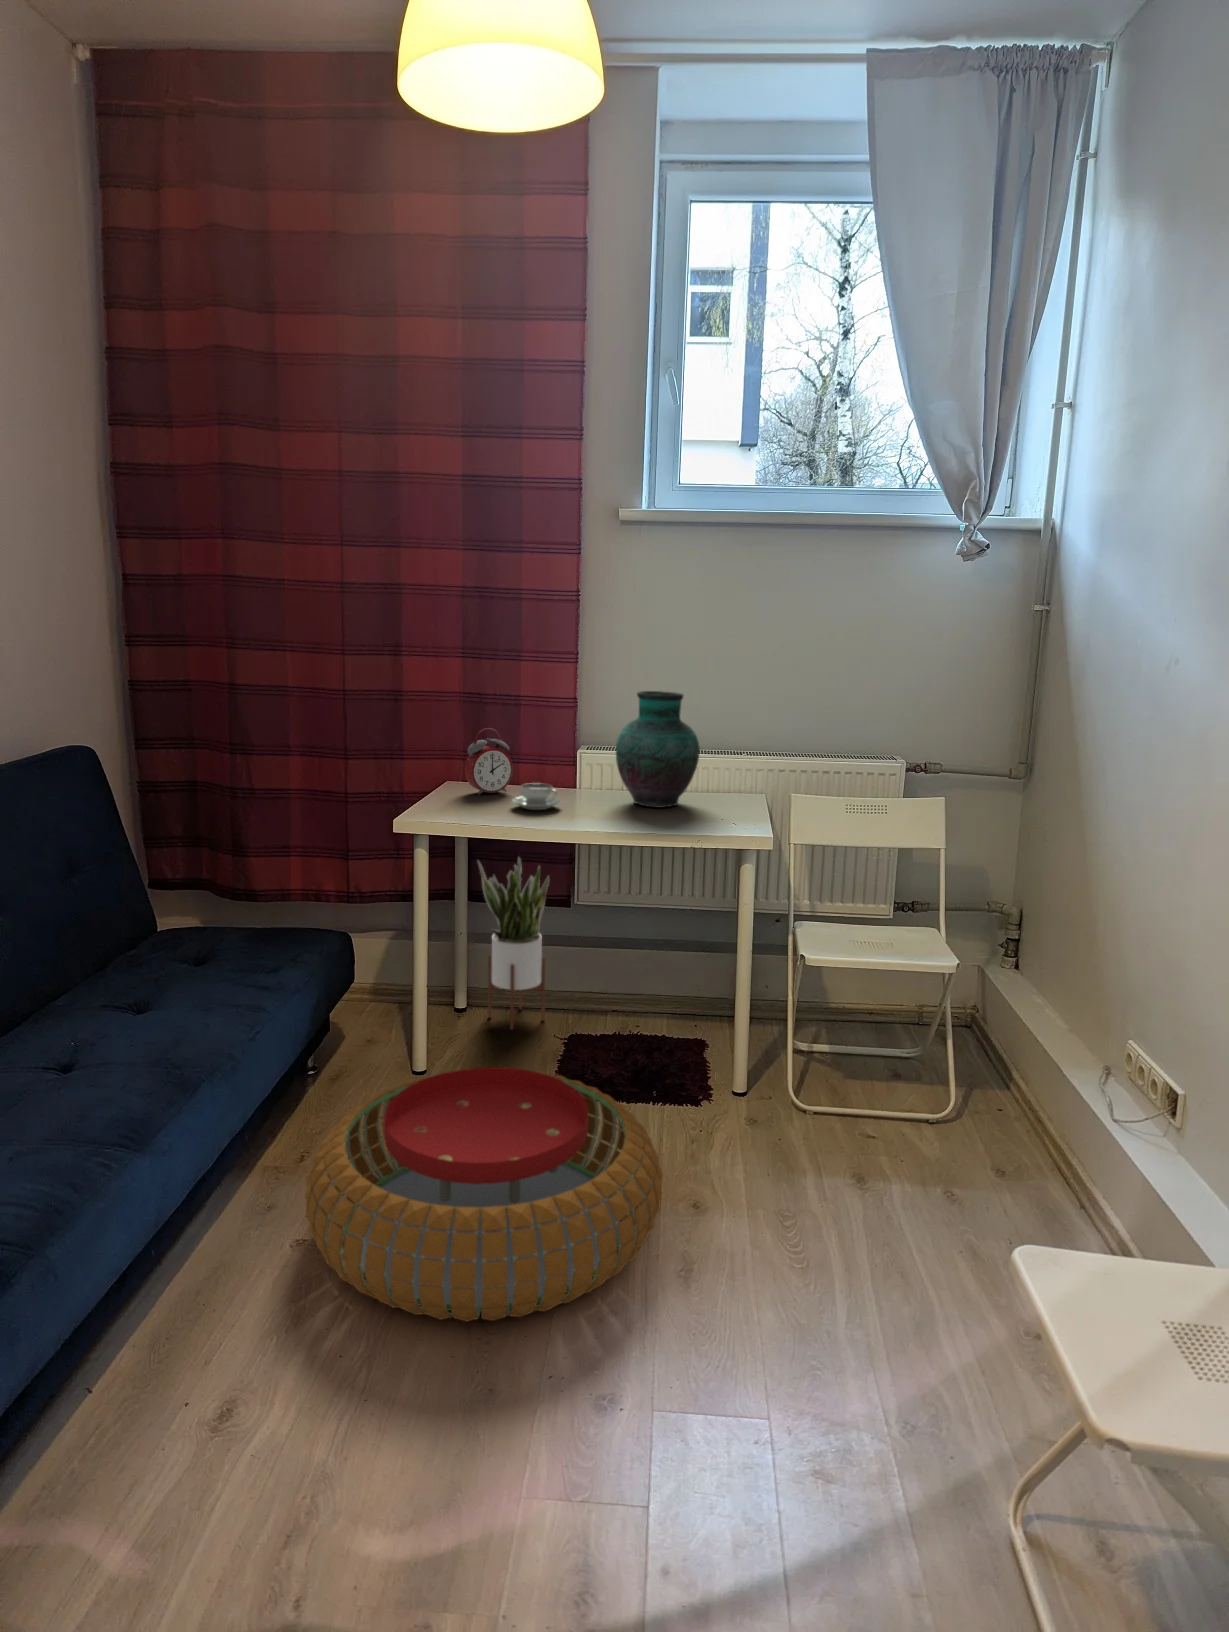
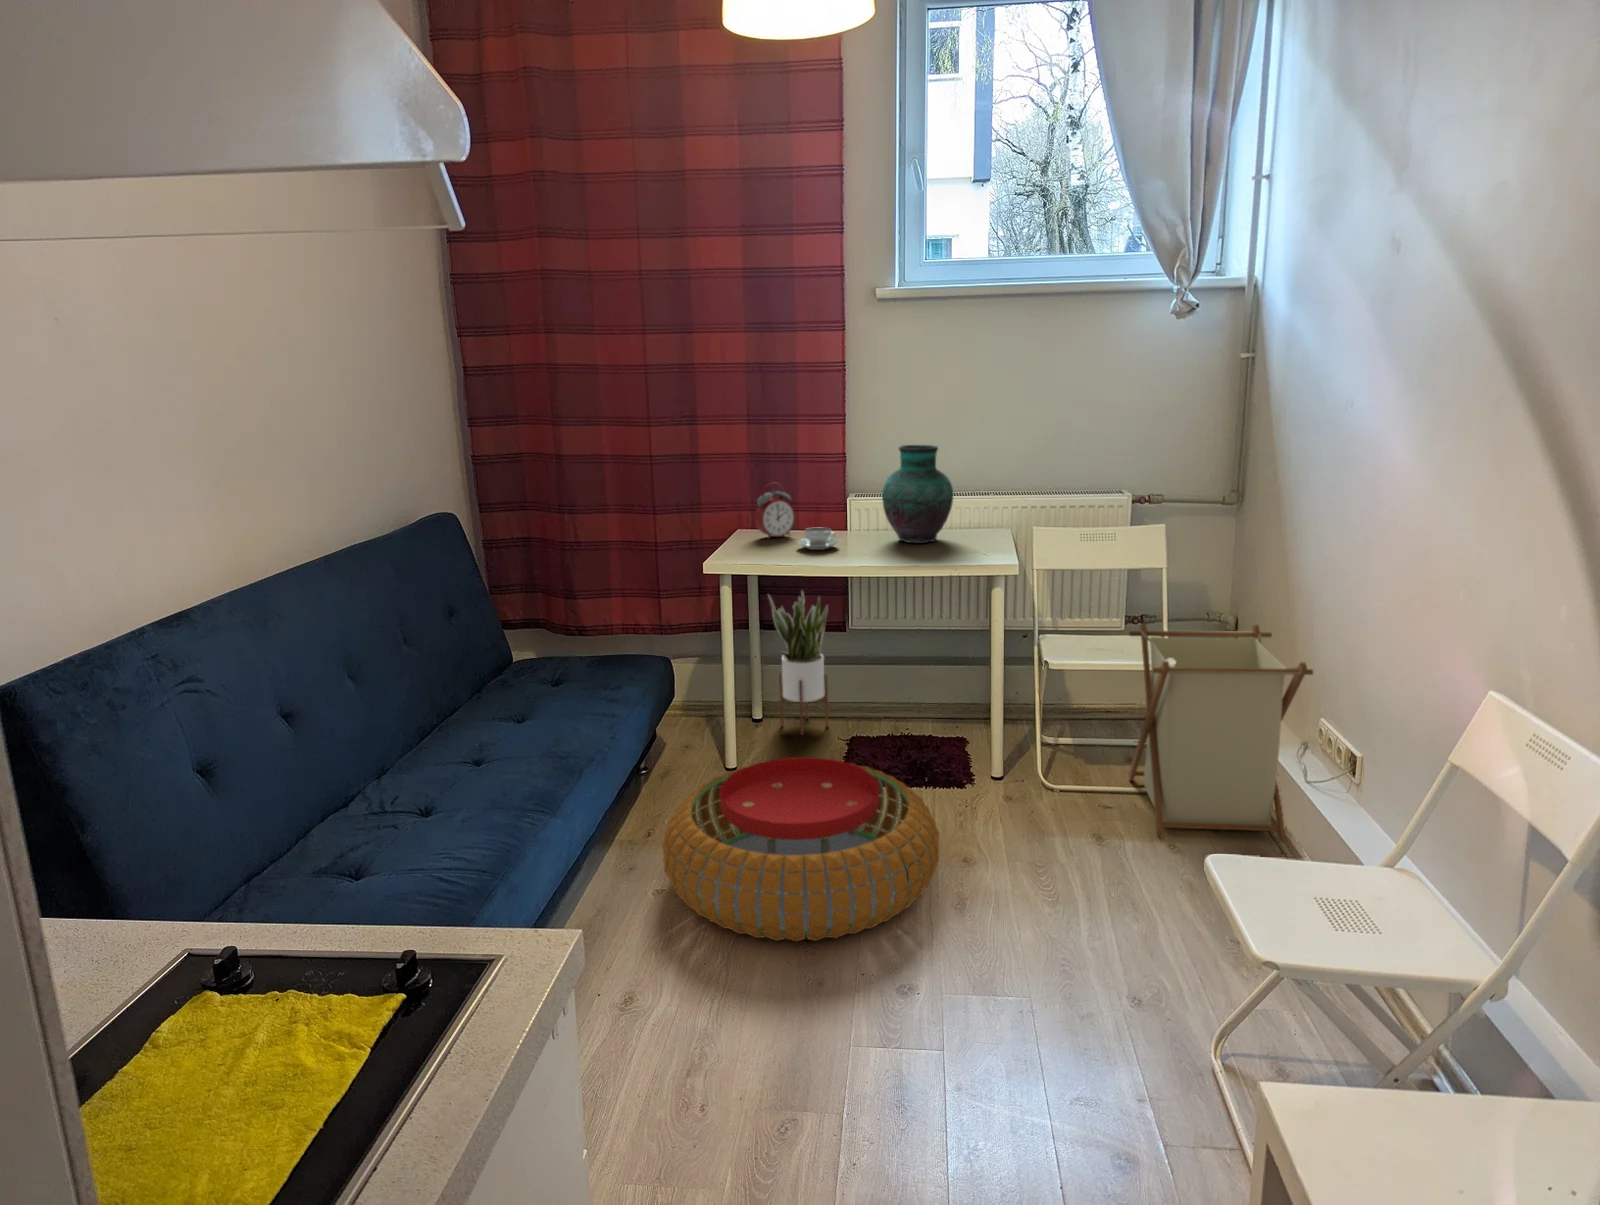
laundry basket: none [895,914,1124,1187] -> present [1128,624,1313,840]

